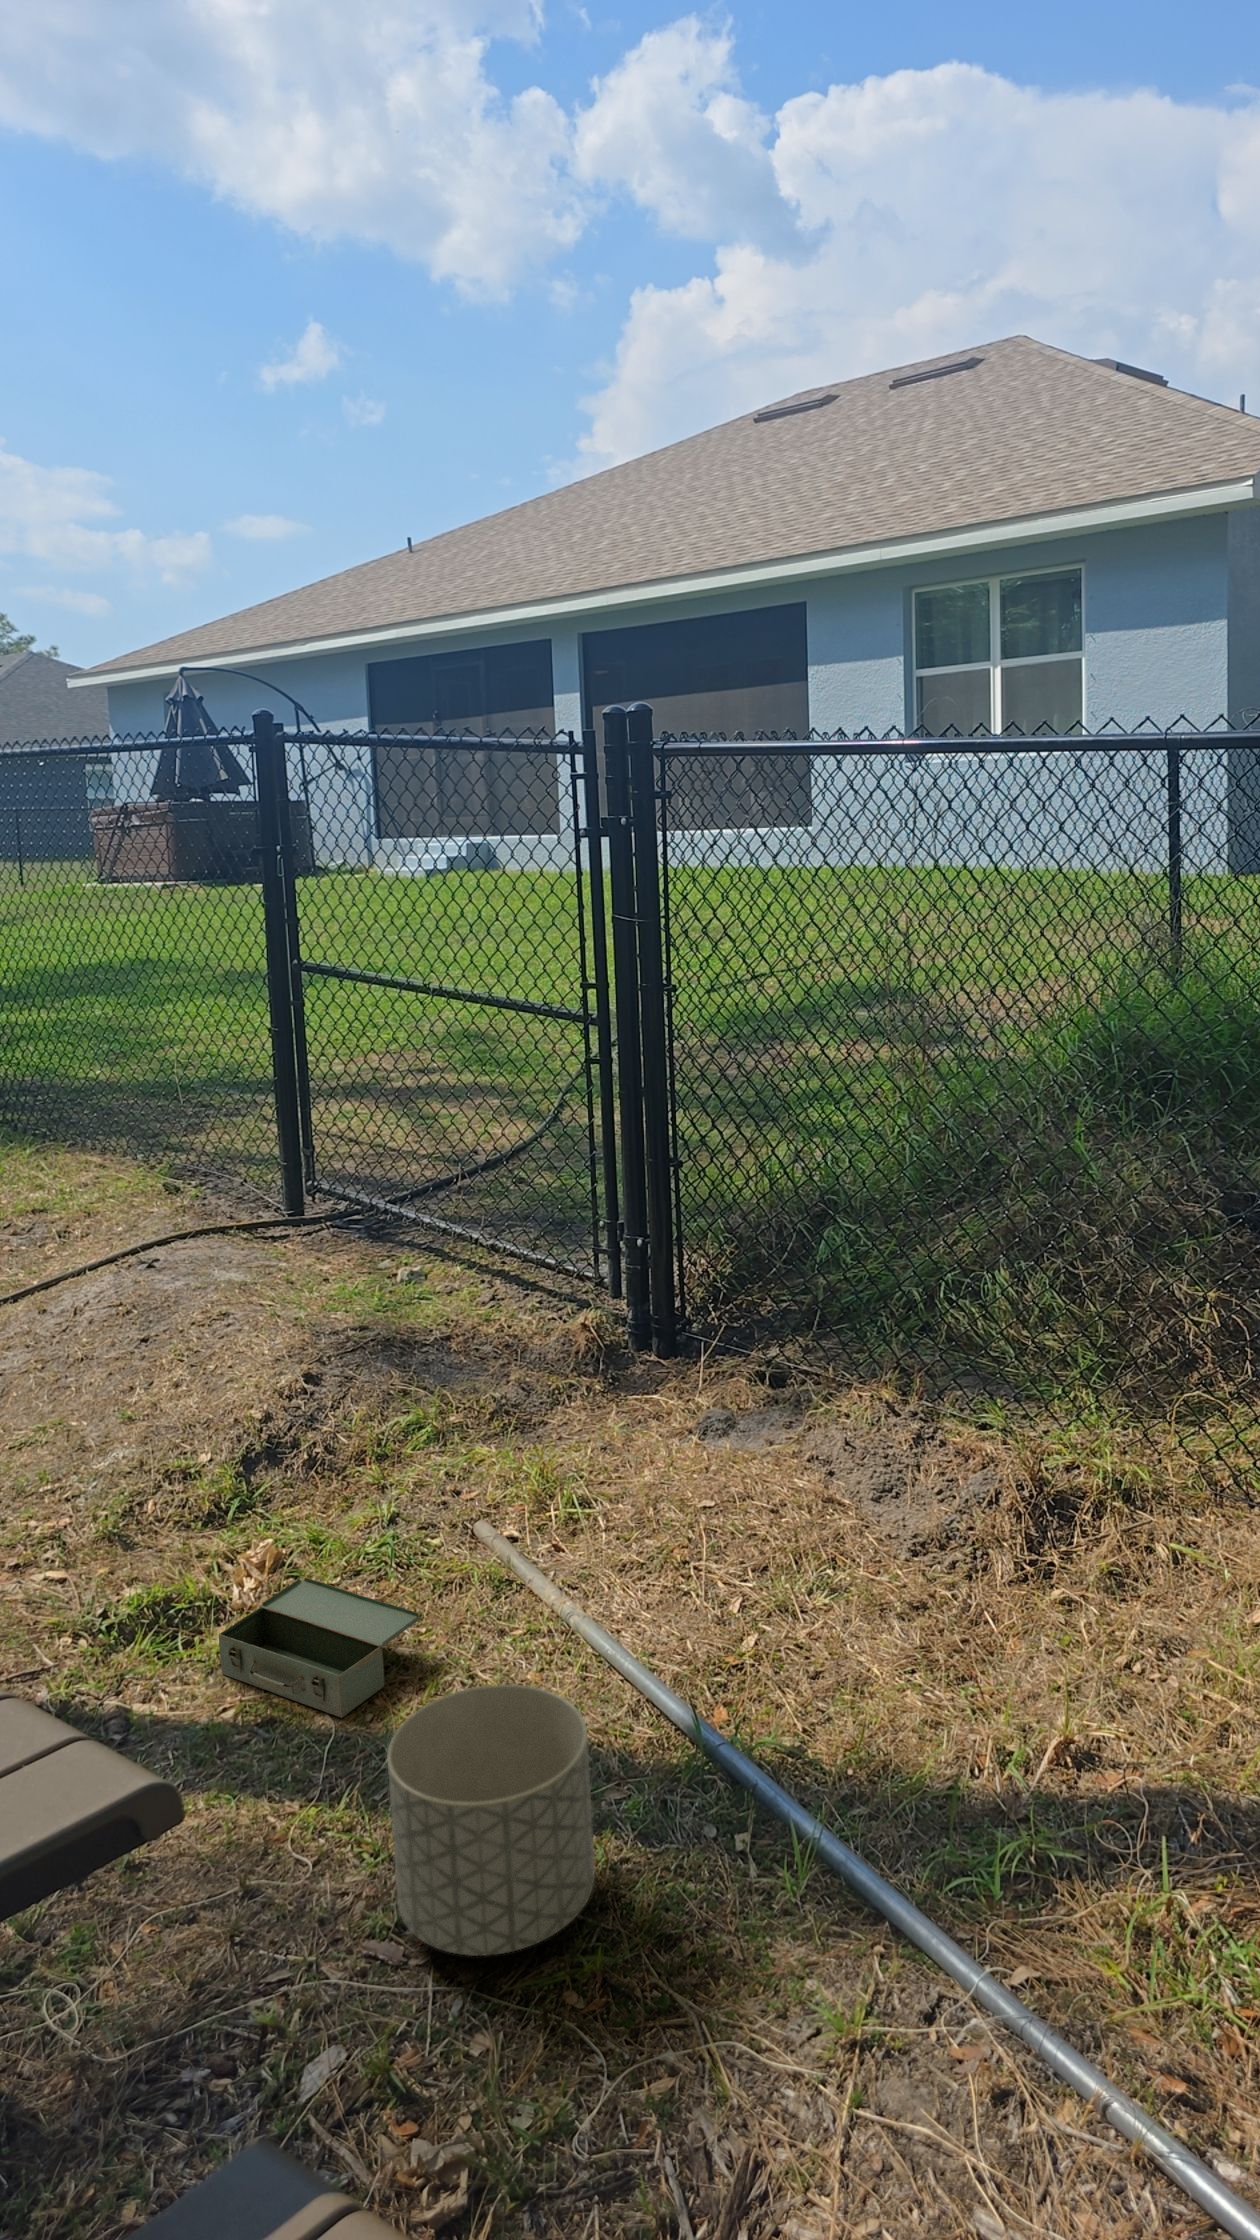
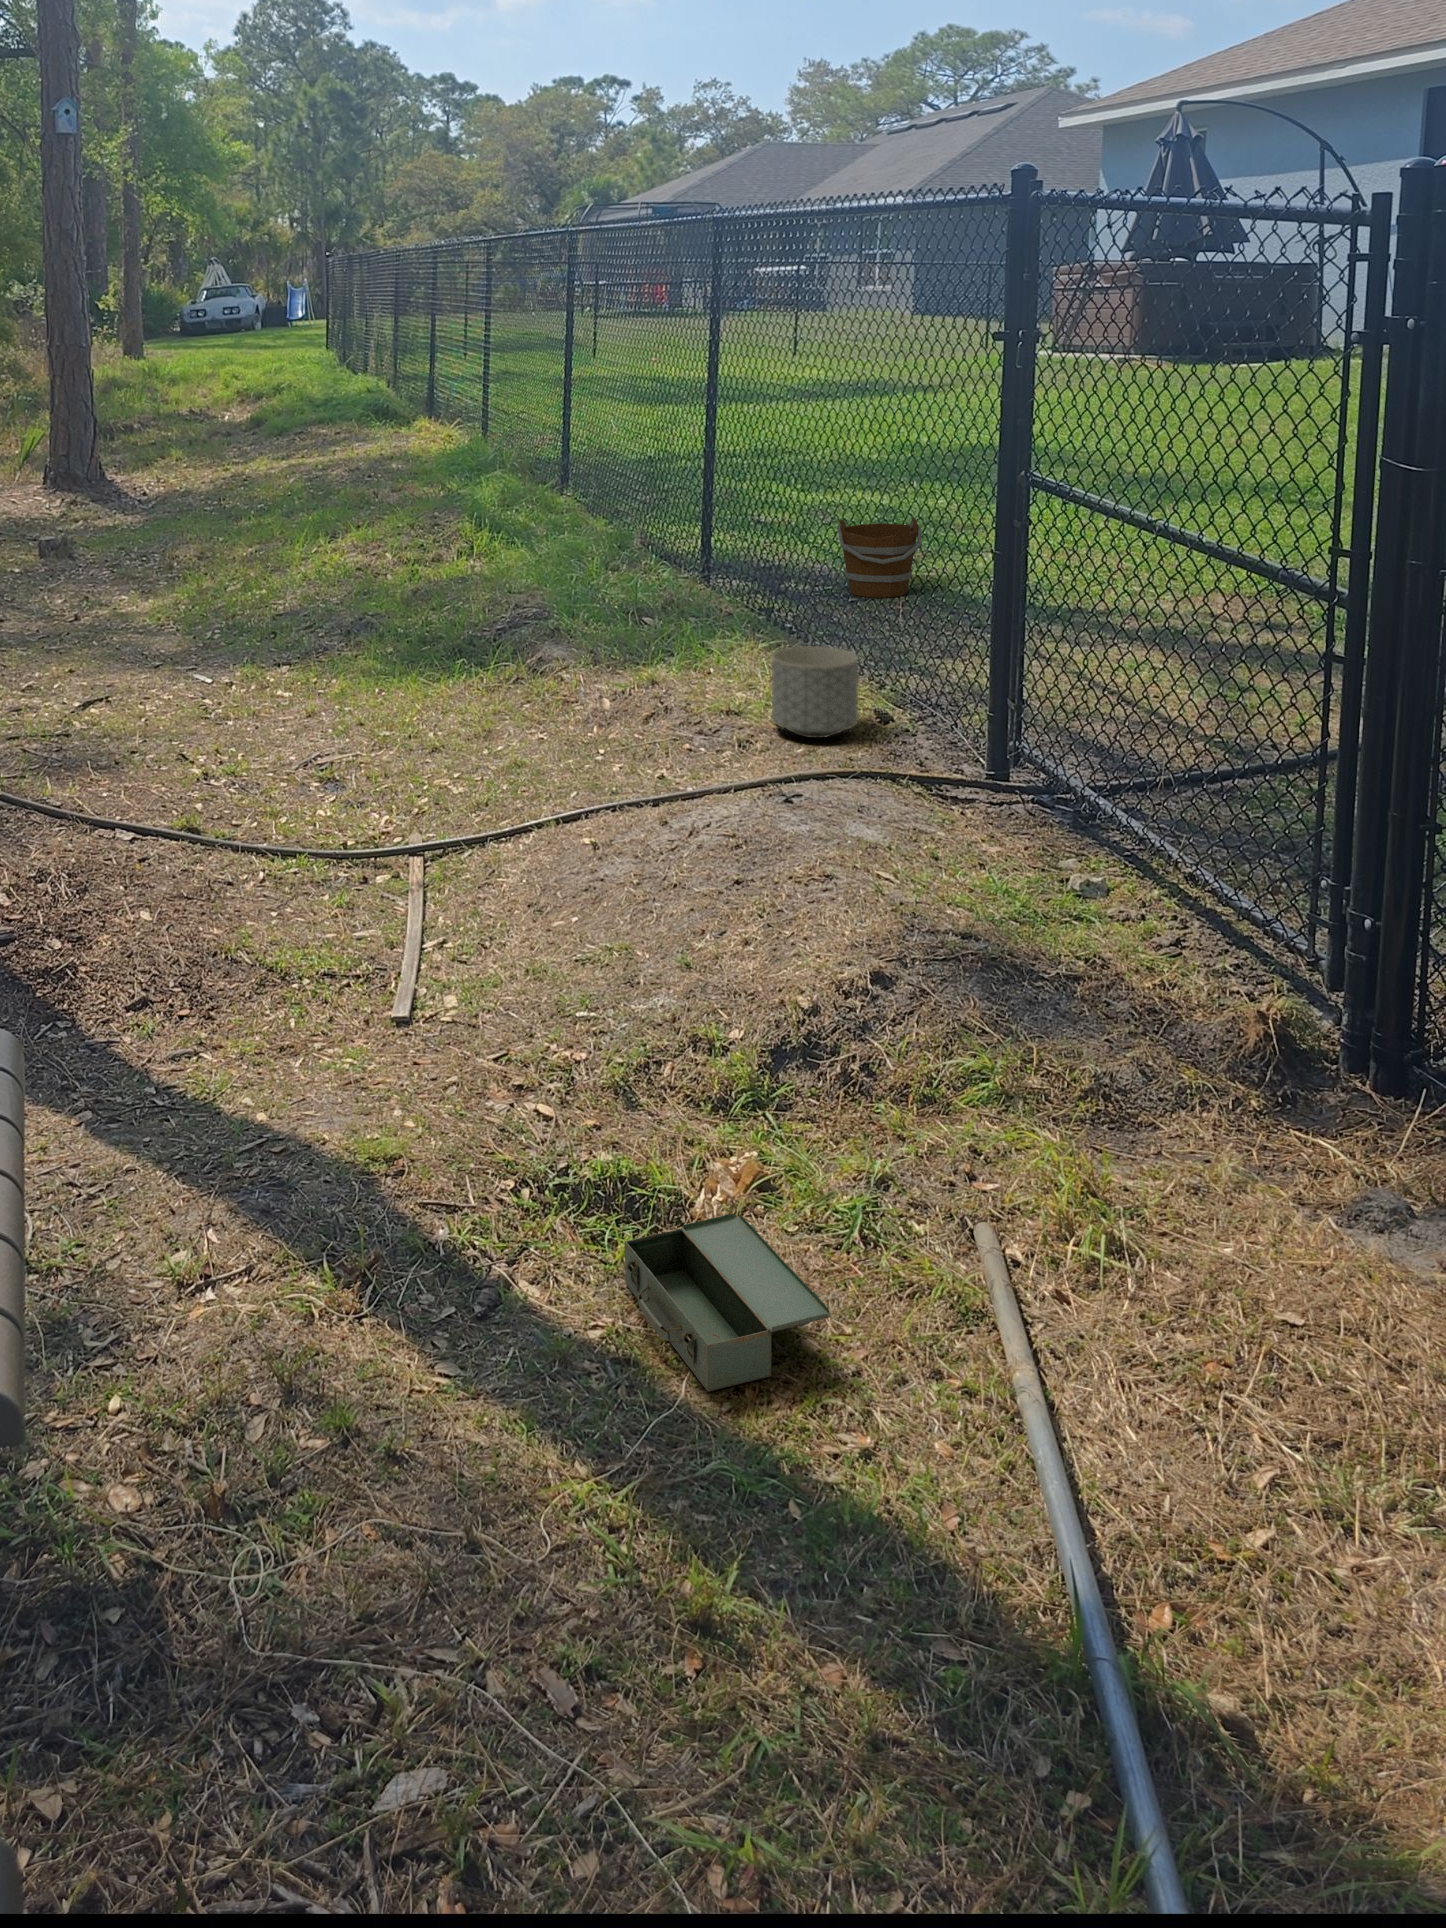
bucket: none [58,1019,141,1098] -> present [837,518,922,598]
planter: present [387,1684,595,1956] -> present [772,646,858,738]

